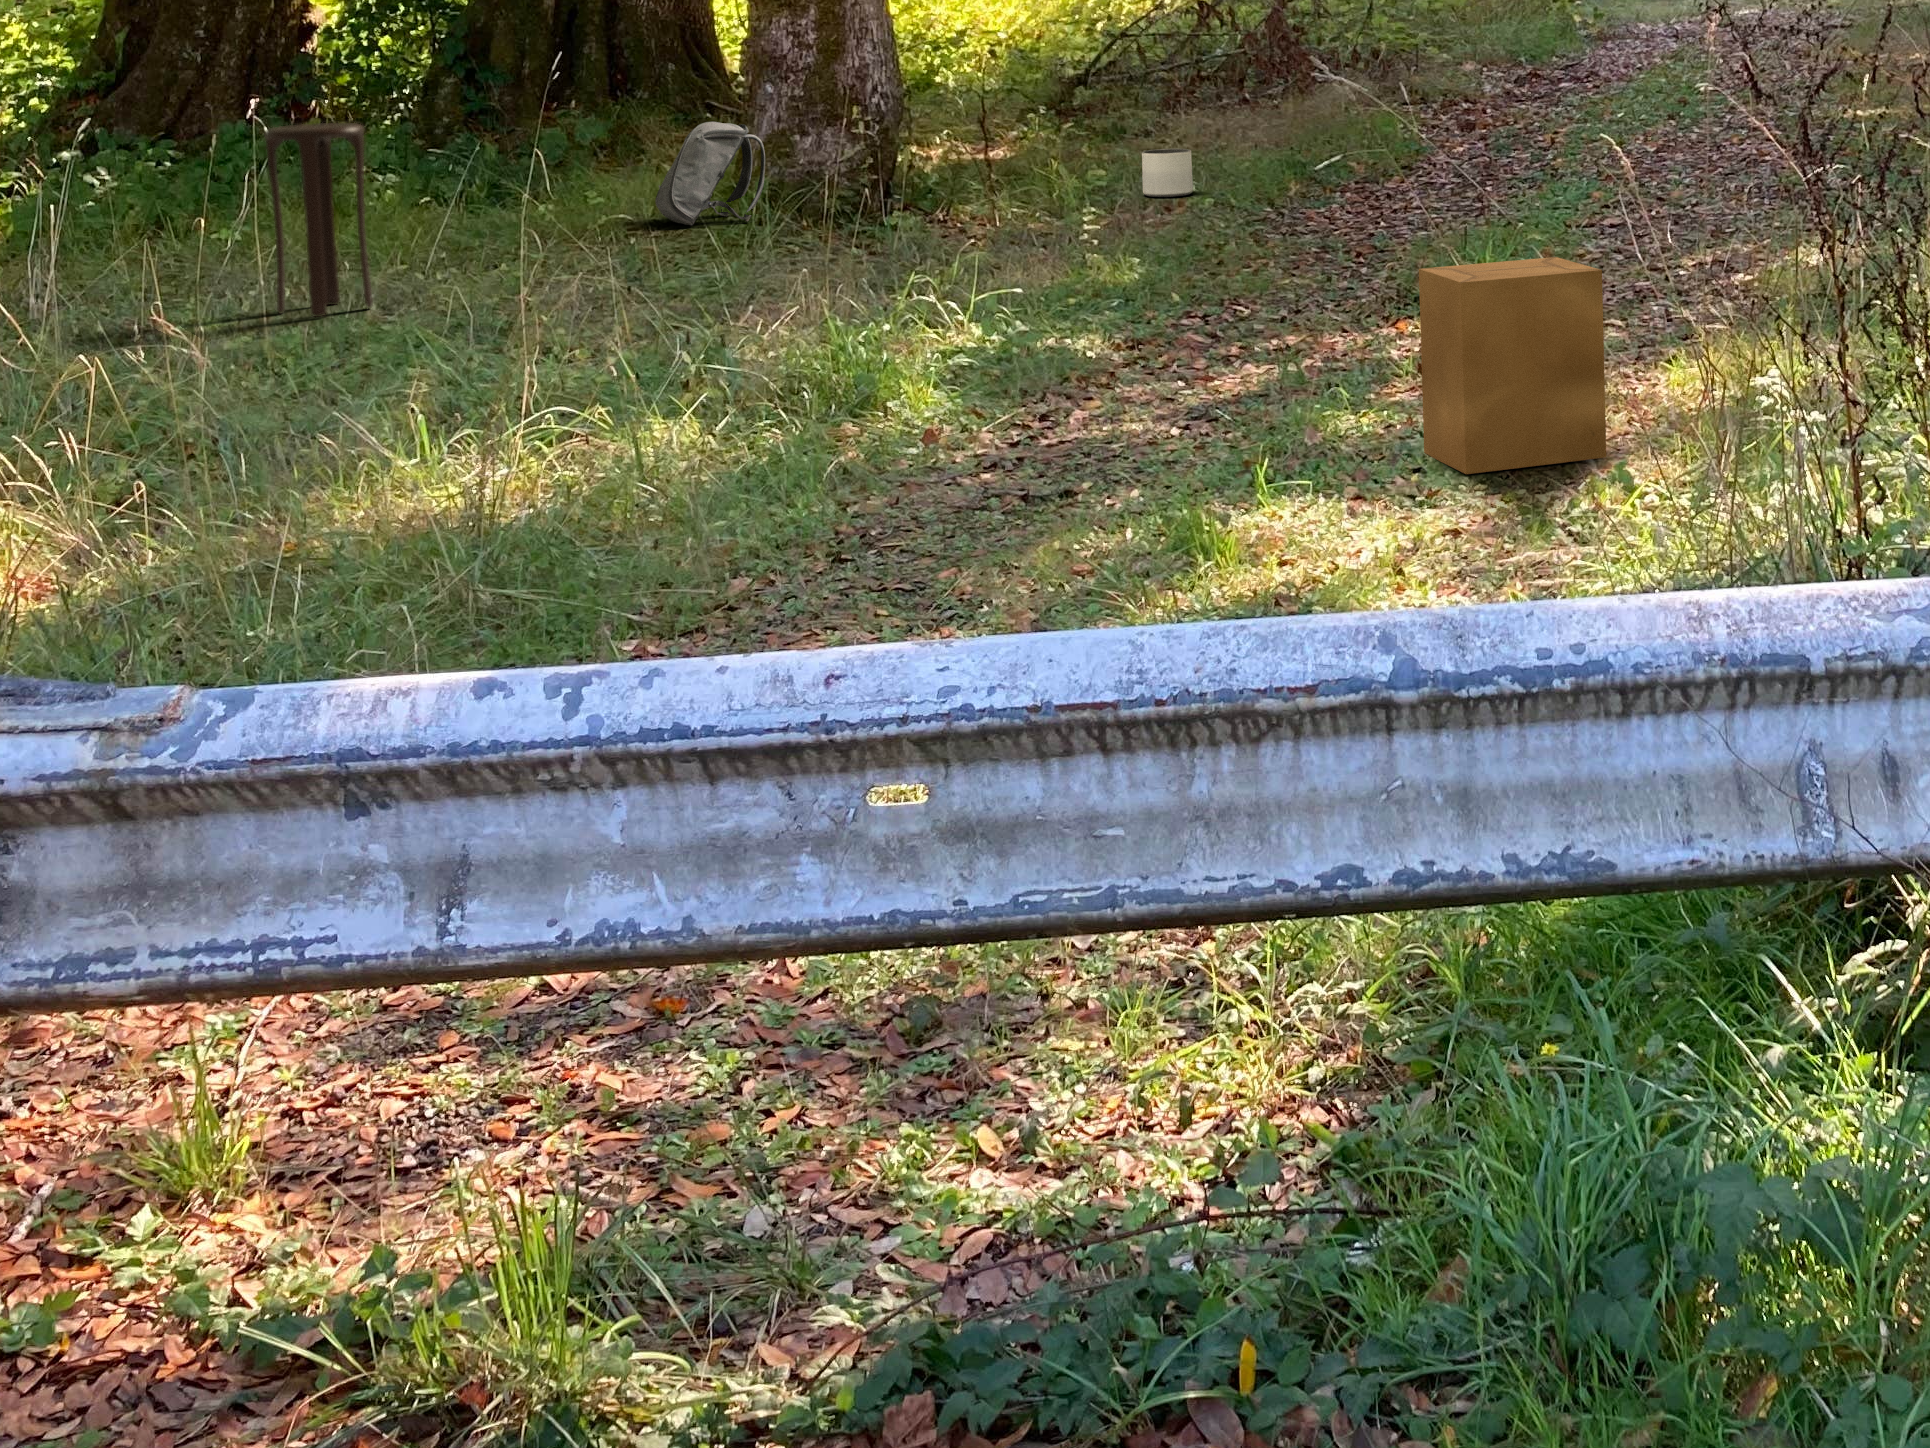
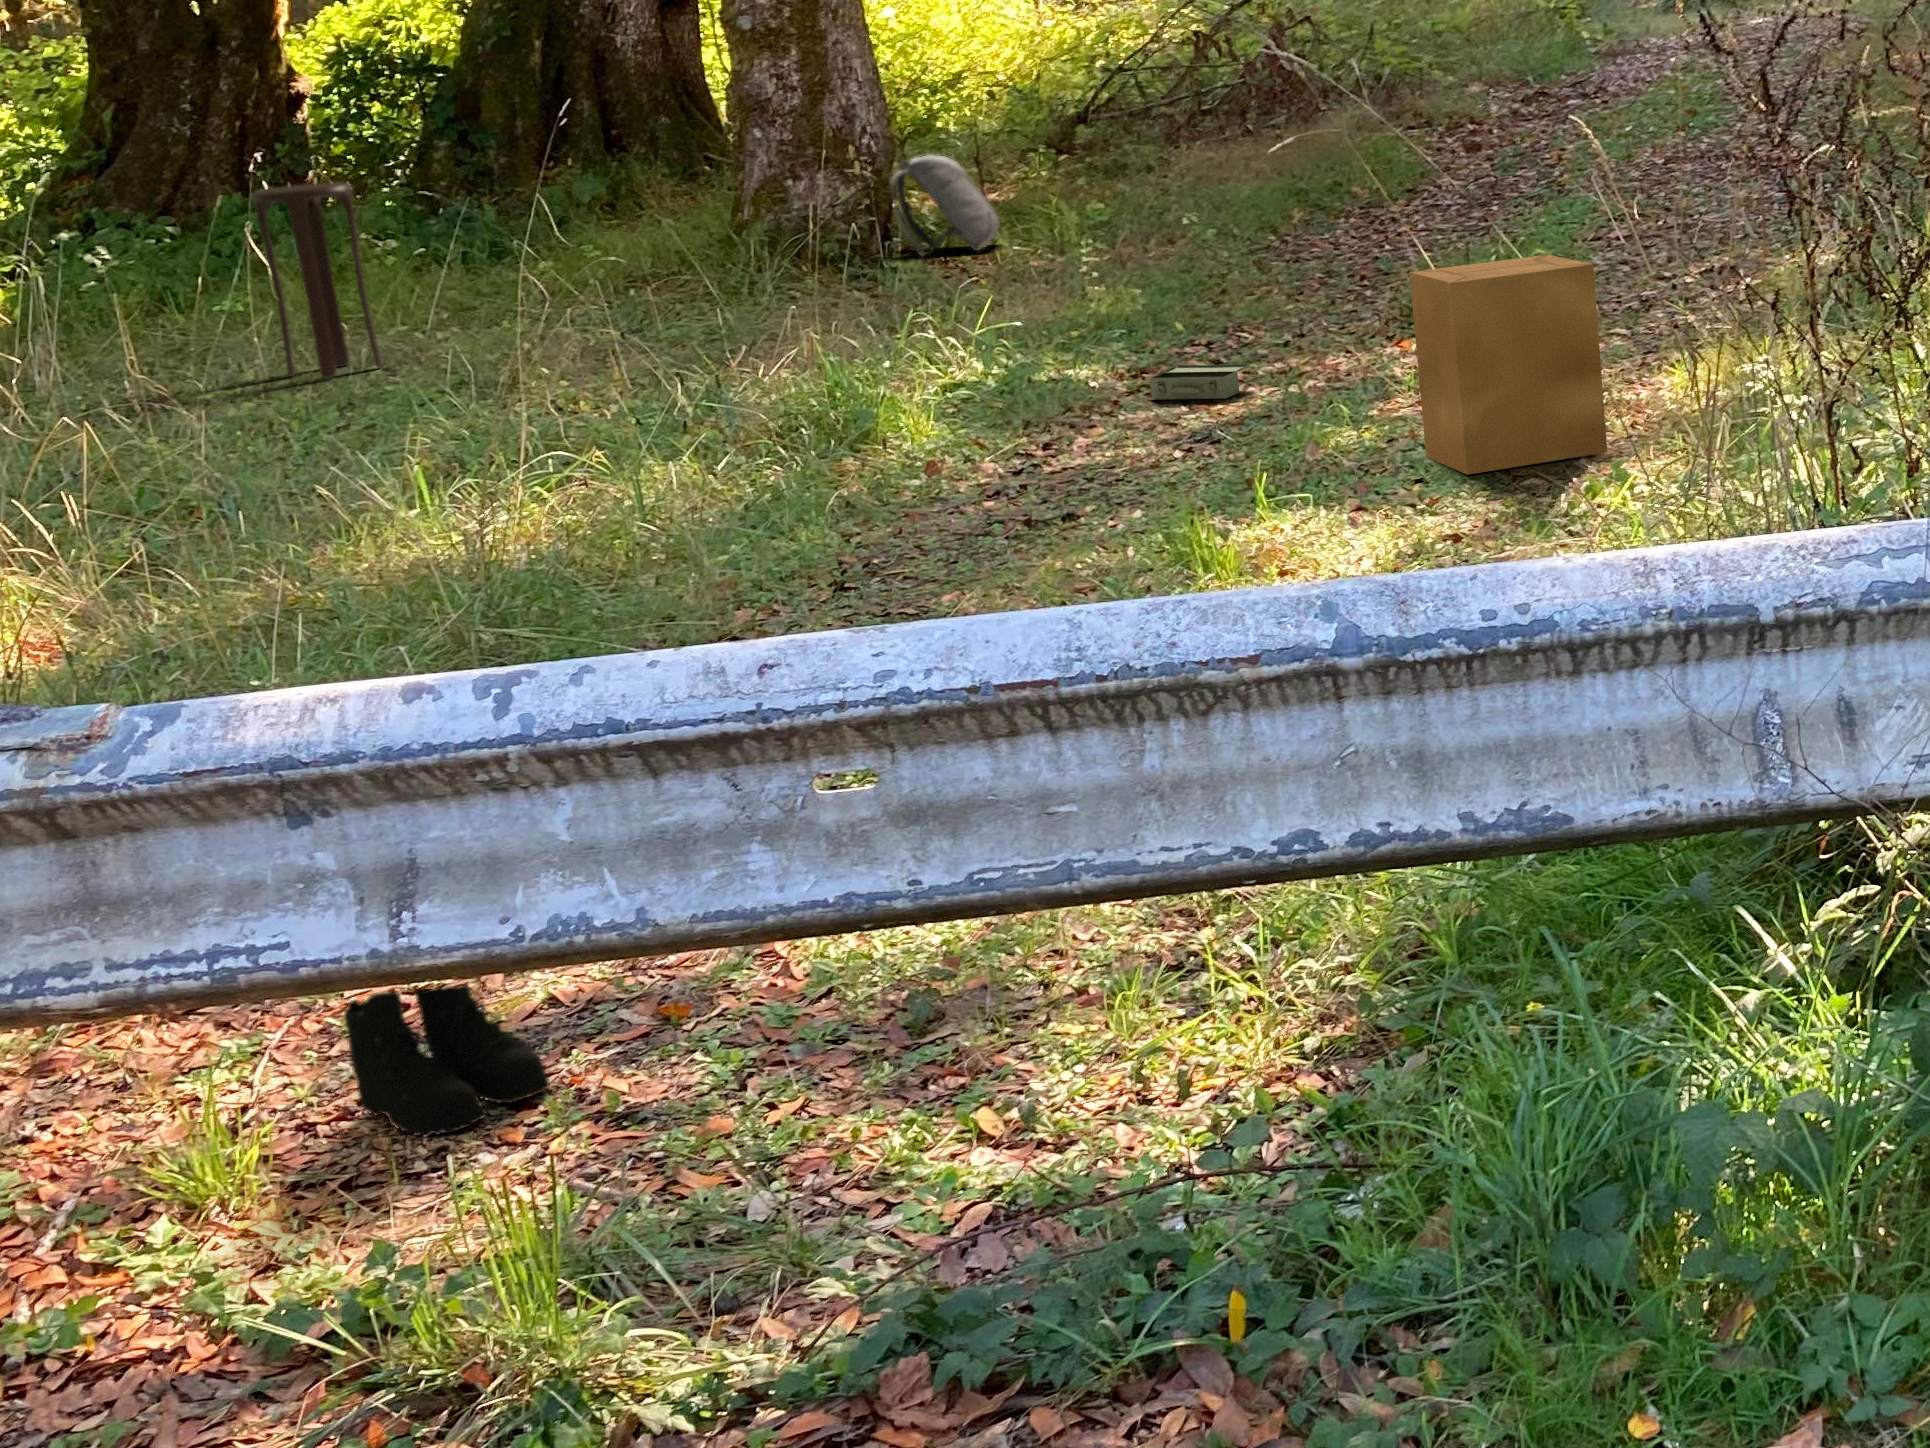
backpack: present [656,122,765,225] -> present [891,155,1000,256]
planter: present [1142,149,1193,197] -> none [1146,176,1200,226]
toolbox: none [1145,345,1245,381] -> present [1150,364,1250,399]
boots: none [338,948,538,1132] -> present [344,985,550,1137]

